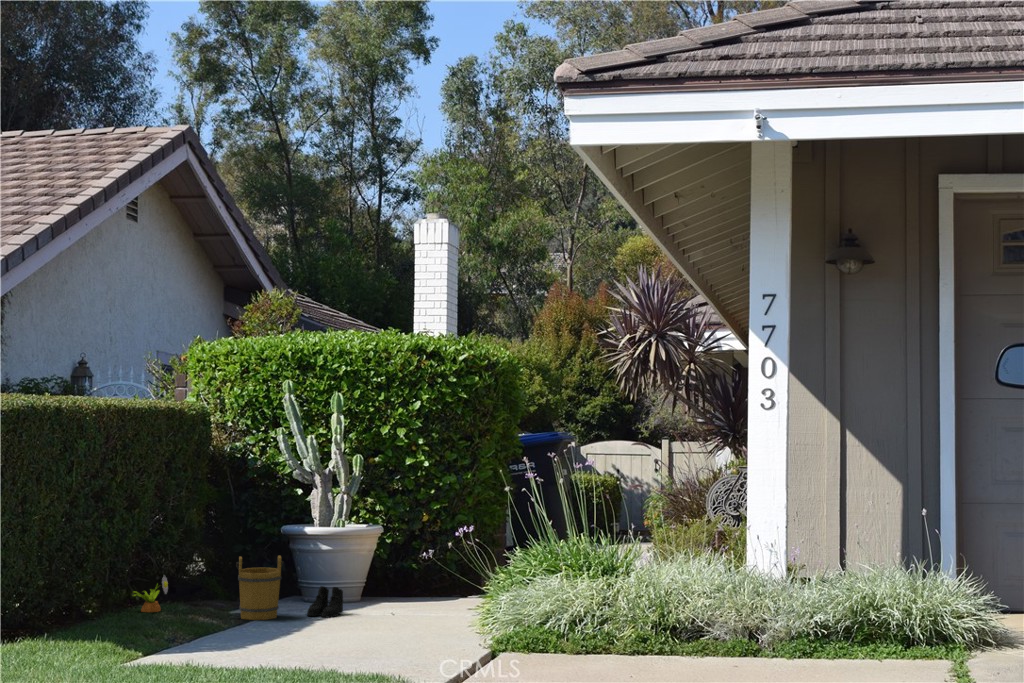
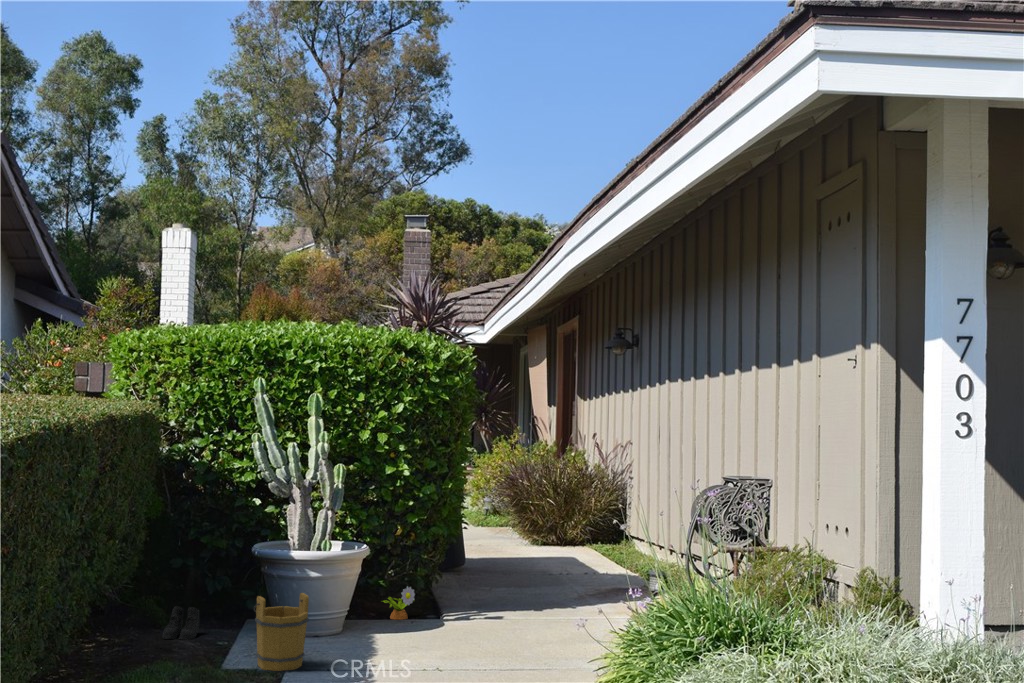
decorative plant: present [133,576,168,612] -> present [383,586,415,620]
boots: present [307,586,343,617] -> present [163,607,199,640]

